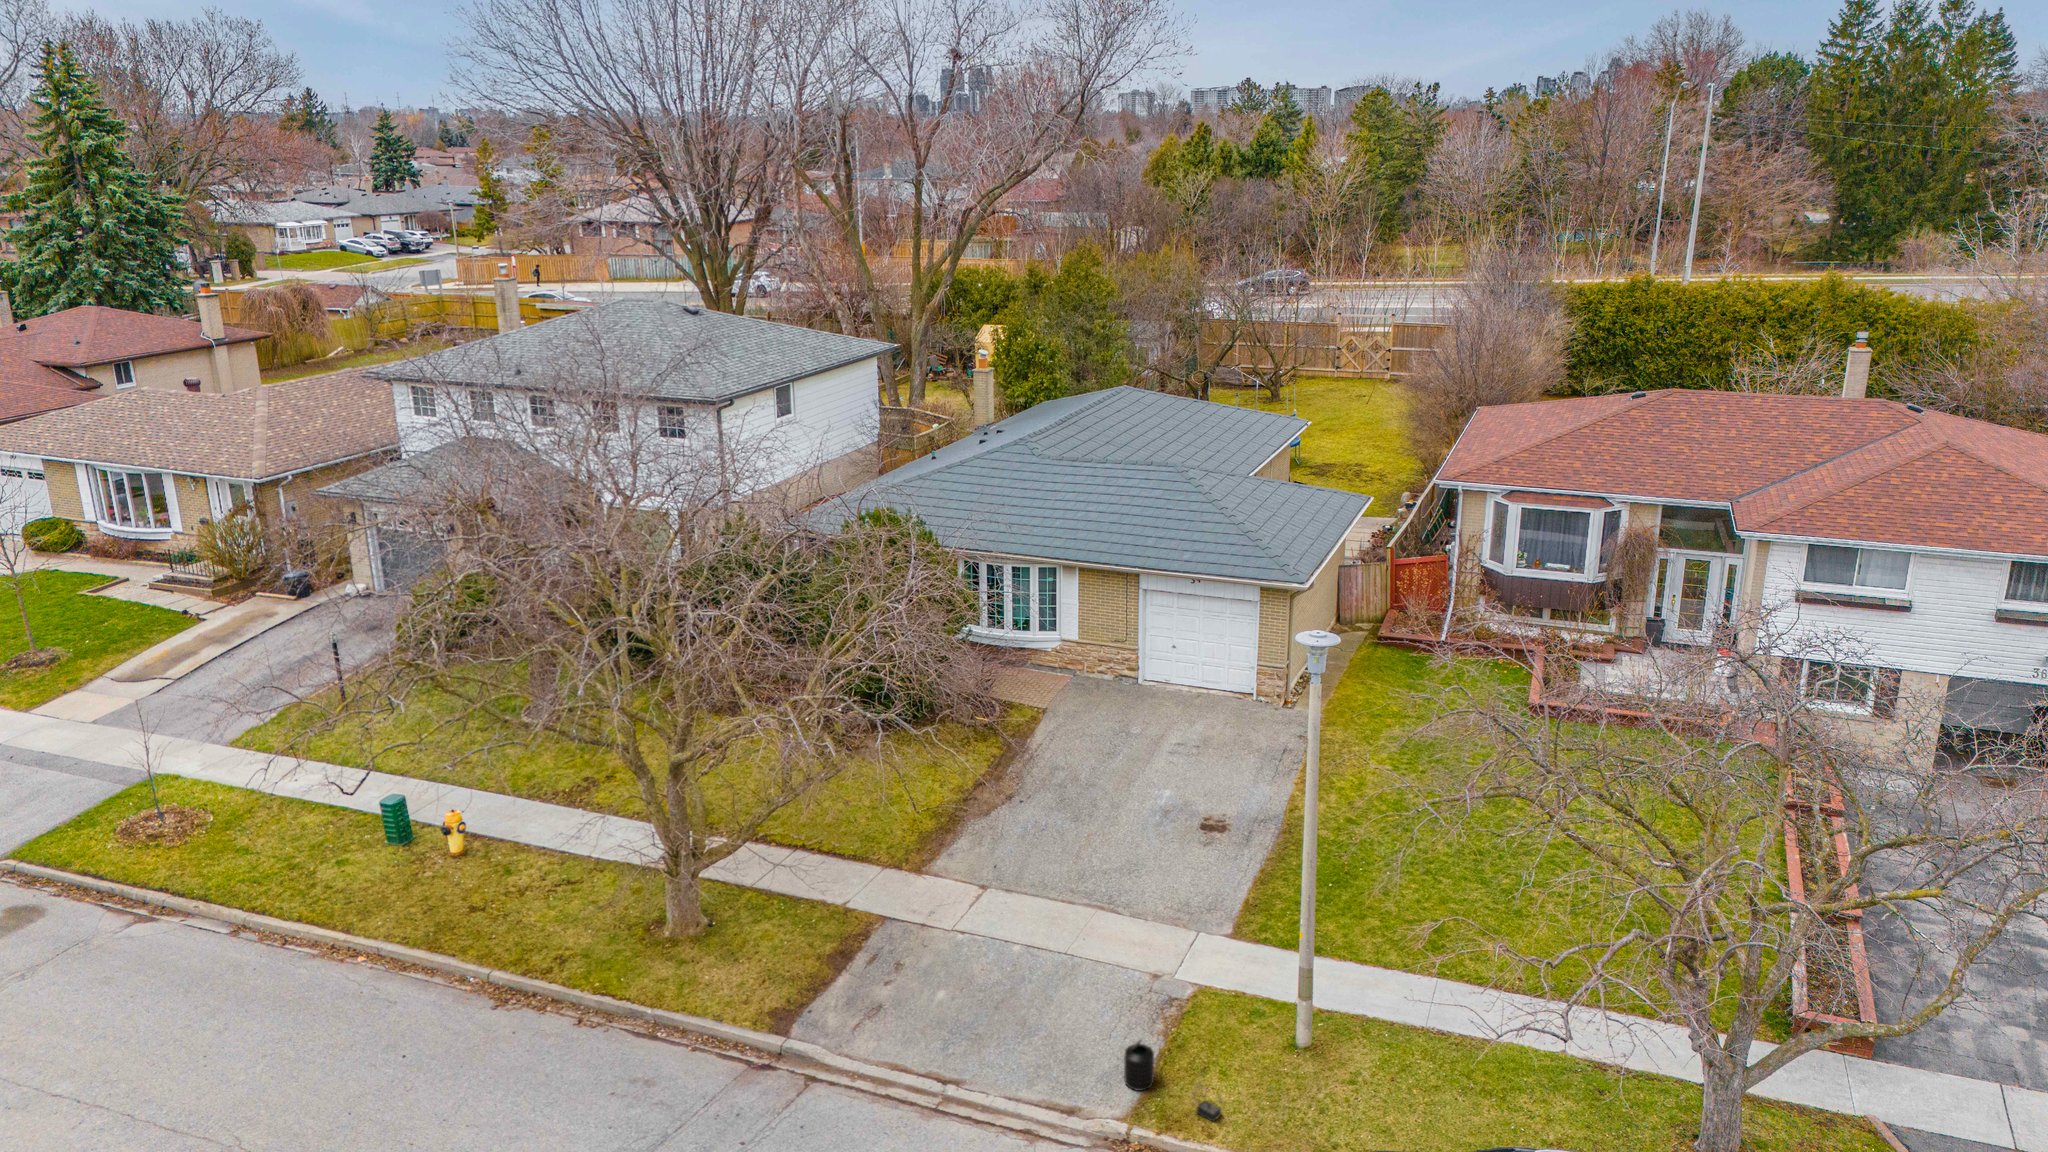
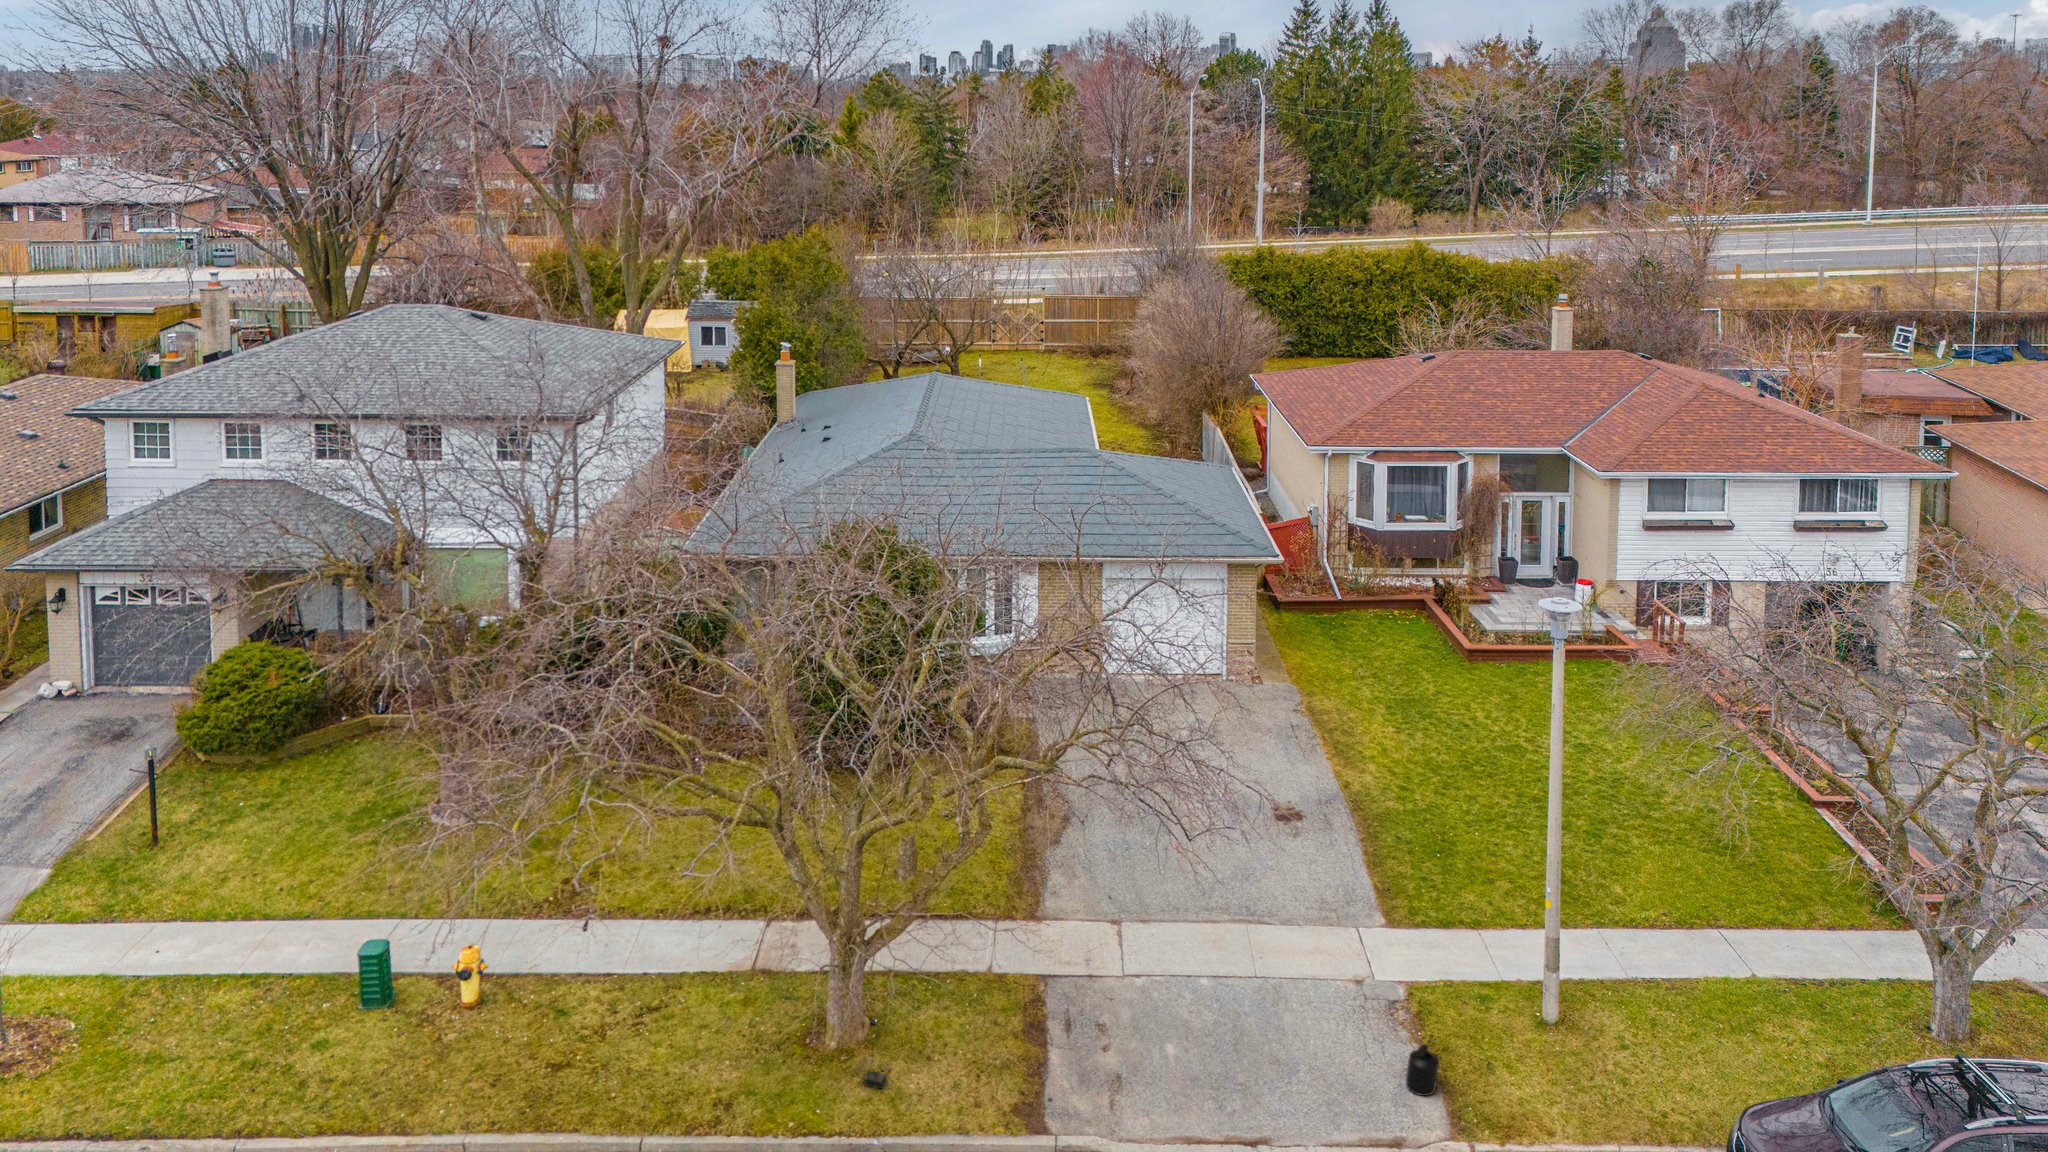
decorative plant: present [1193,1085,1223,1121] -> present [858,1057,888,1089]

